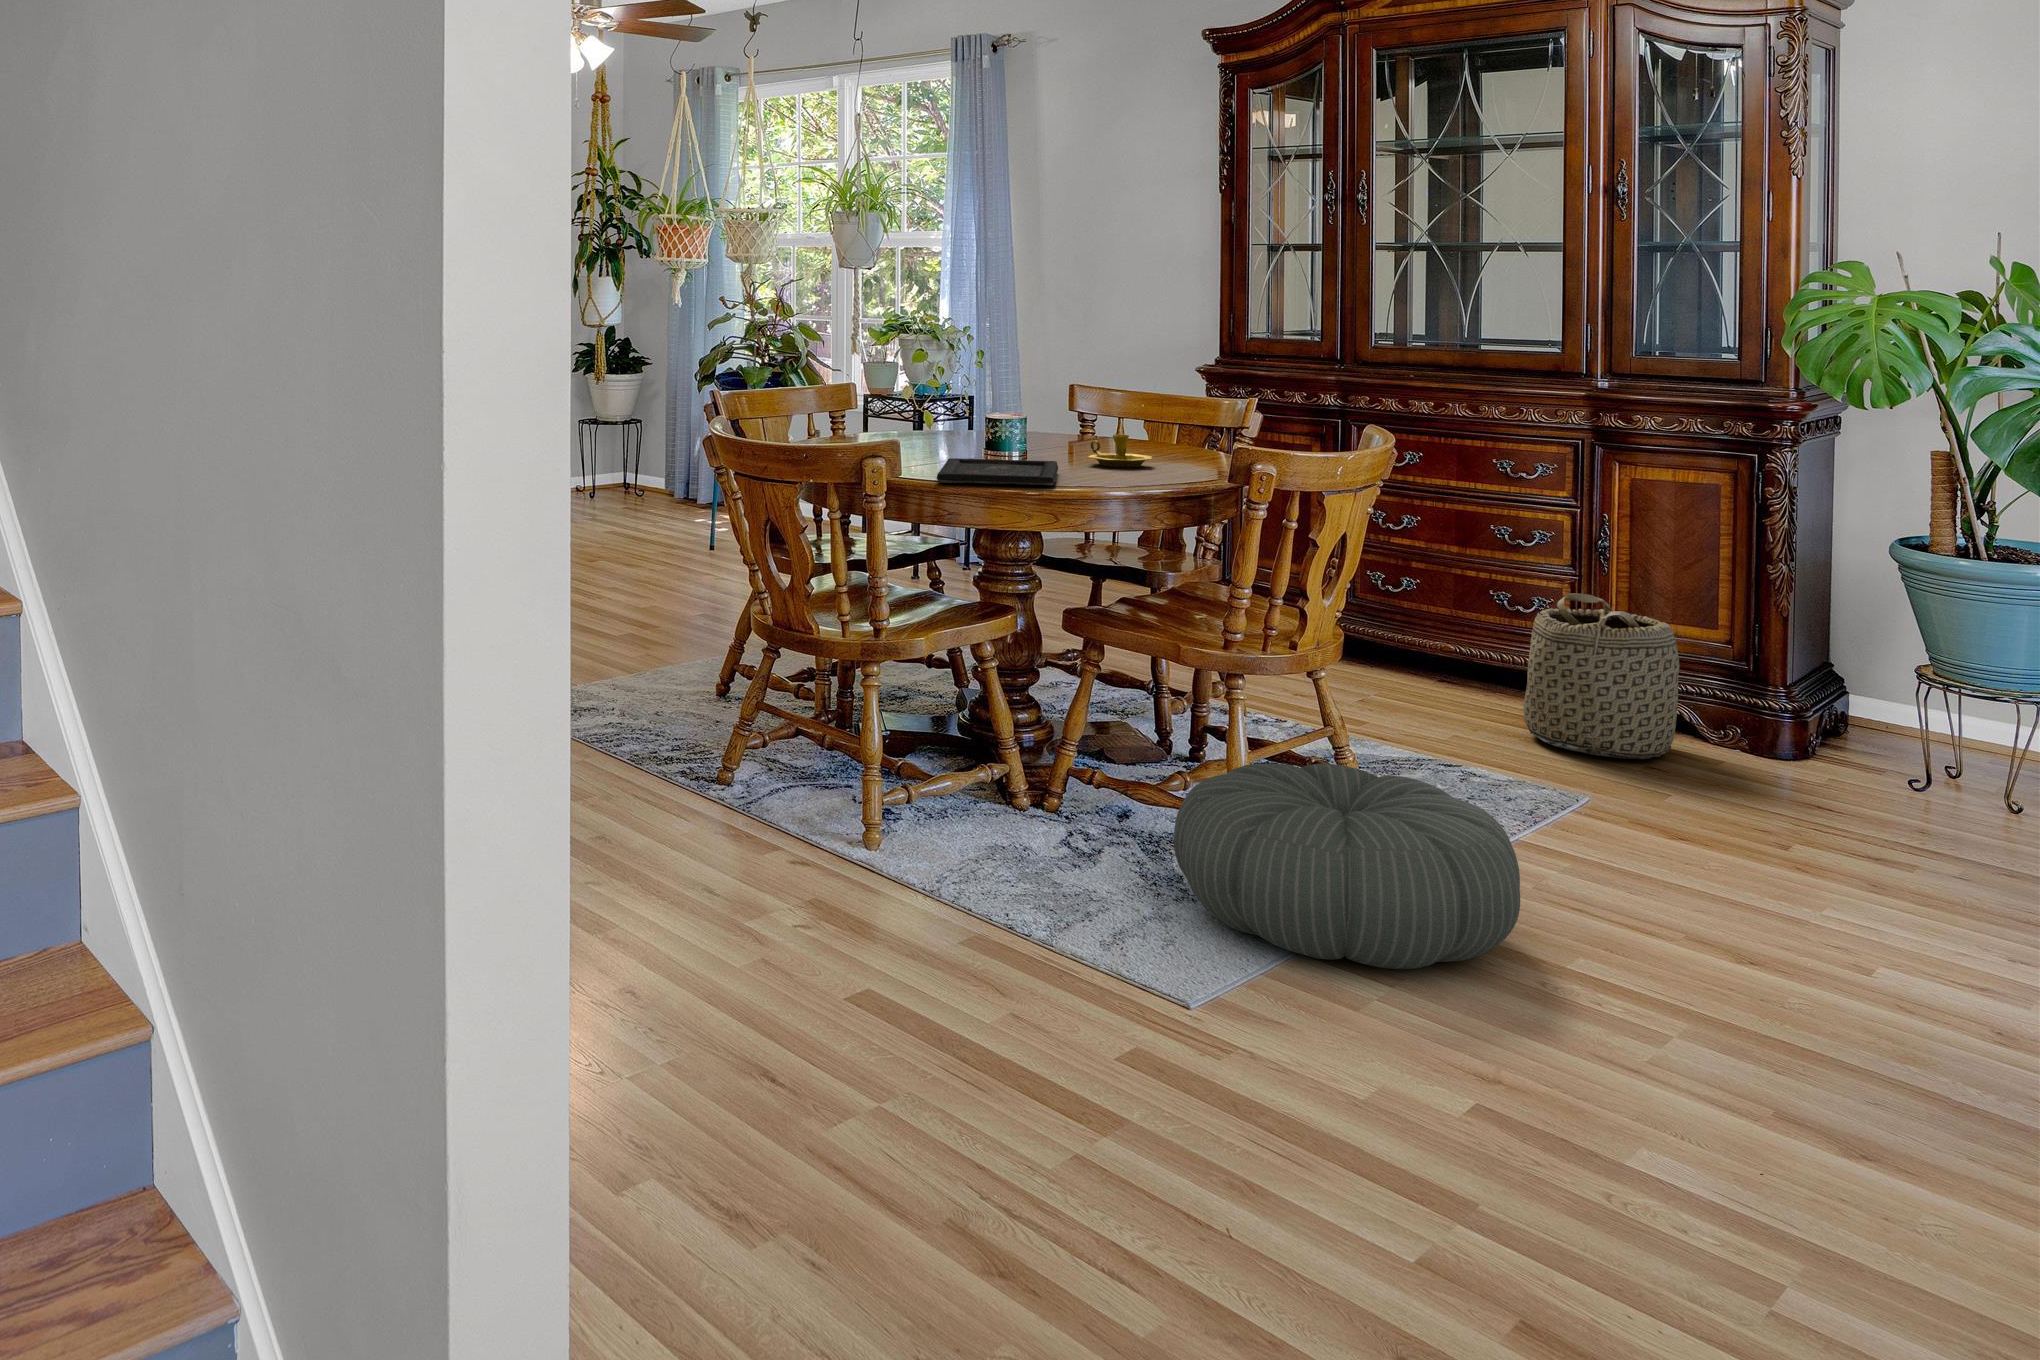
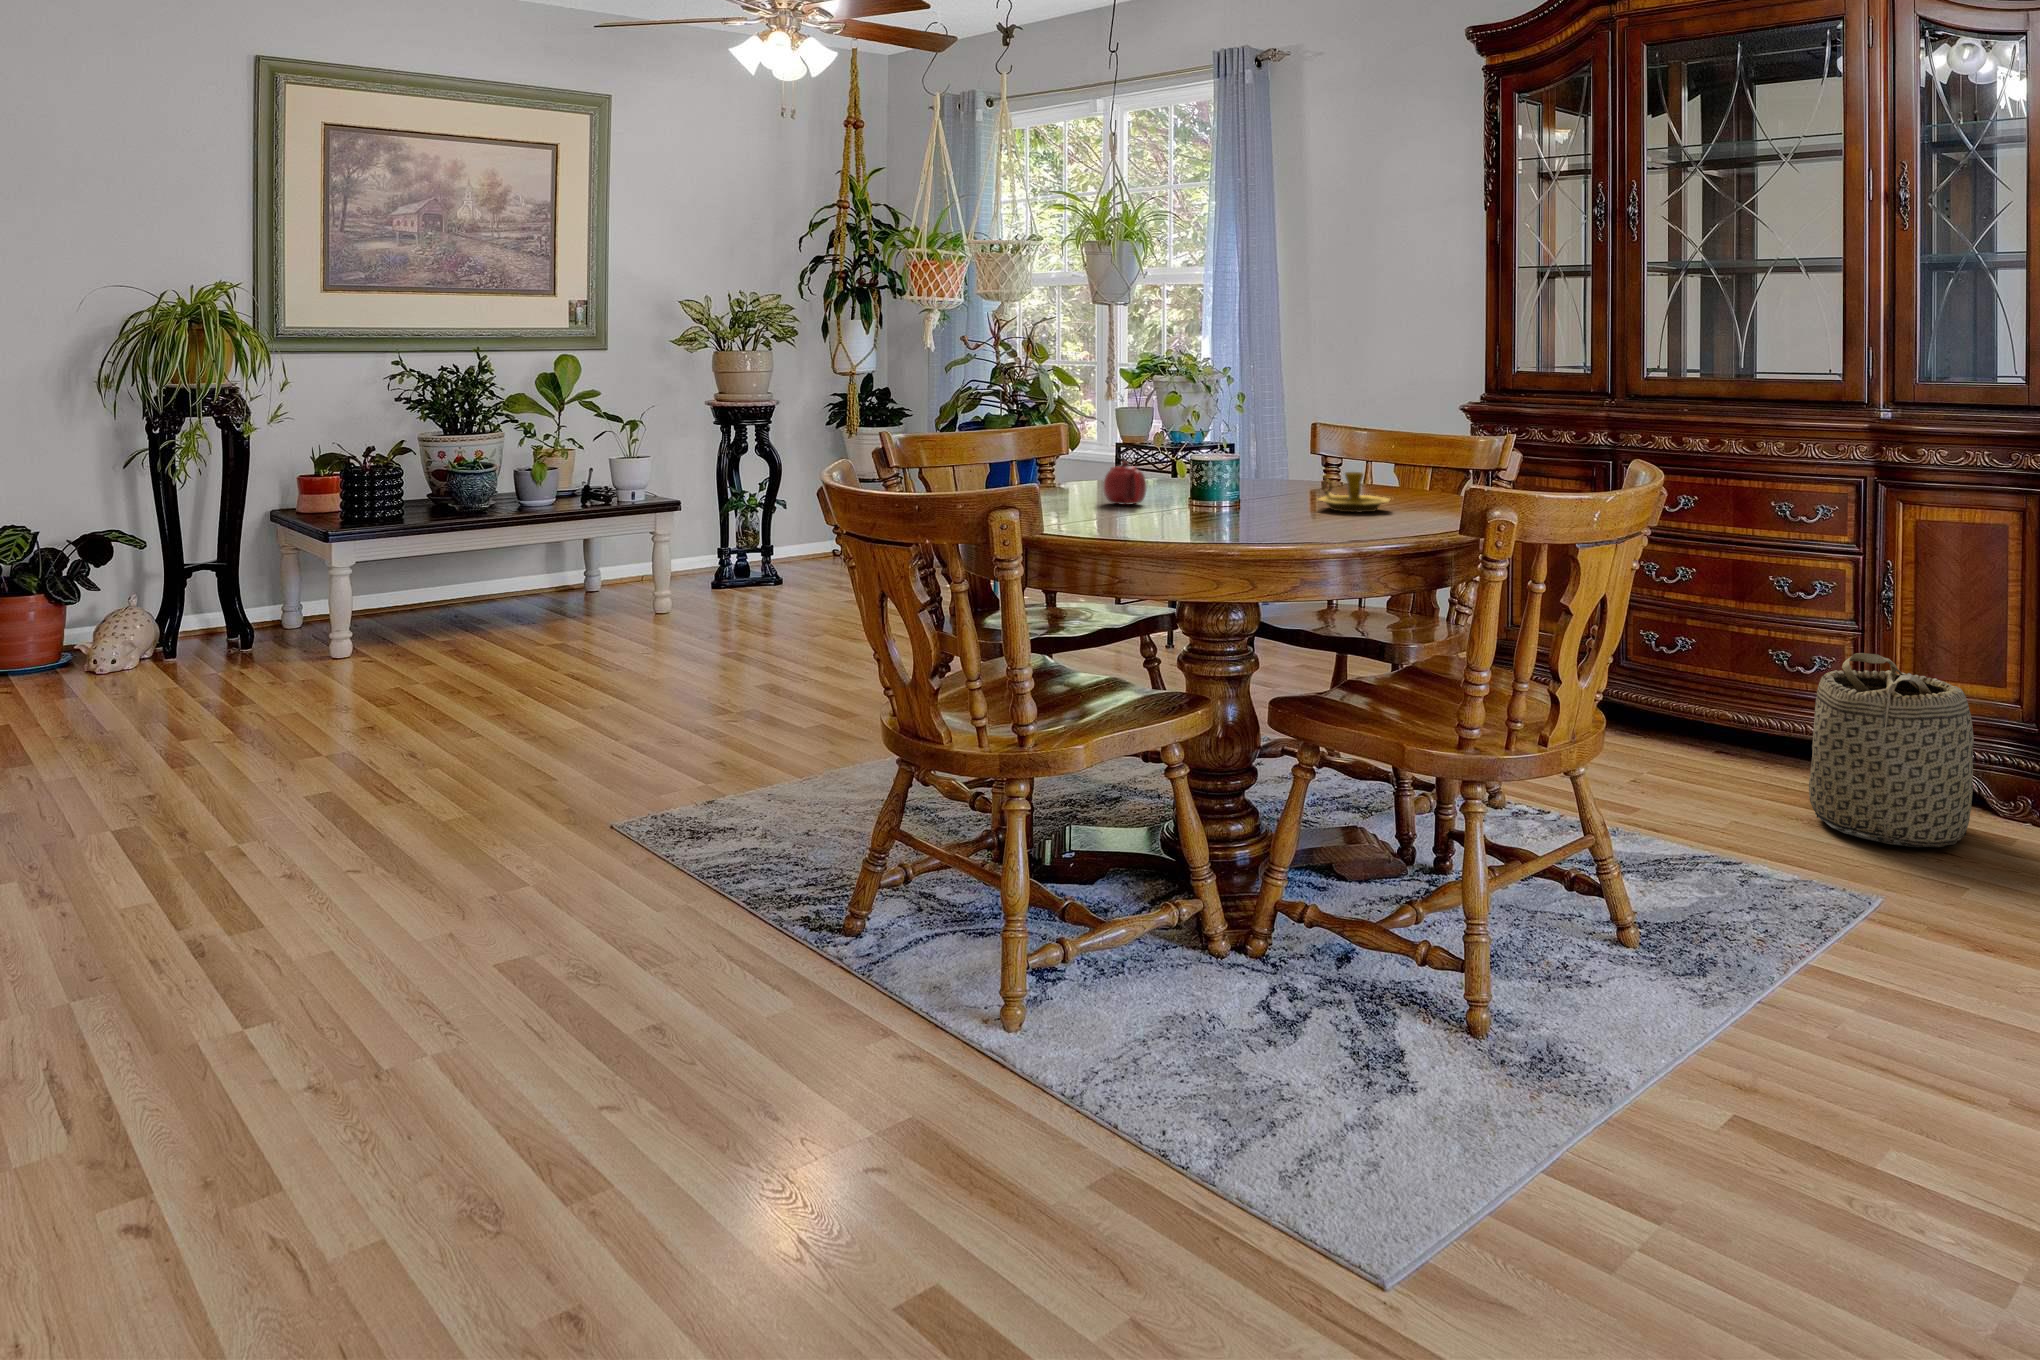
teapot: none [905,425,942,460] -> present [1103,461,1147,505]
tray: present [937,458,1058,485] -> none [1113,502,1274,536]
pouf: present [1174,764,1520,969] -> none [1388,901,1825,1218]

